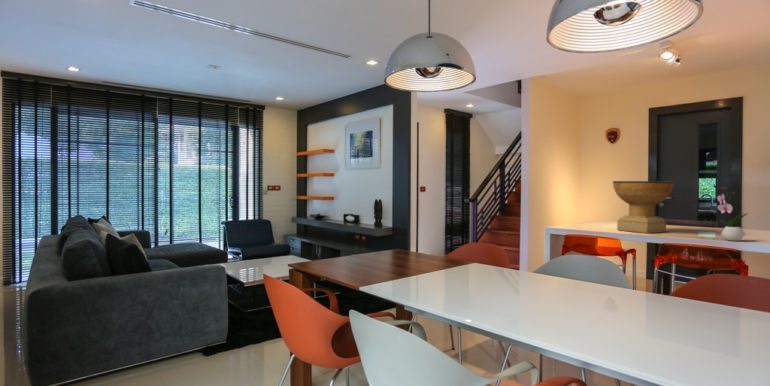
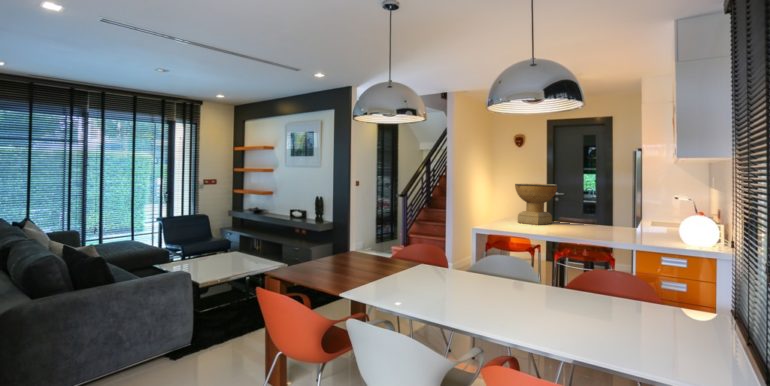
flower arrangement: present [718,187,747,241] -> none [584,191,602,230]

